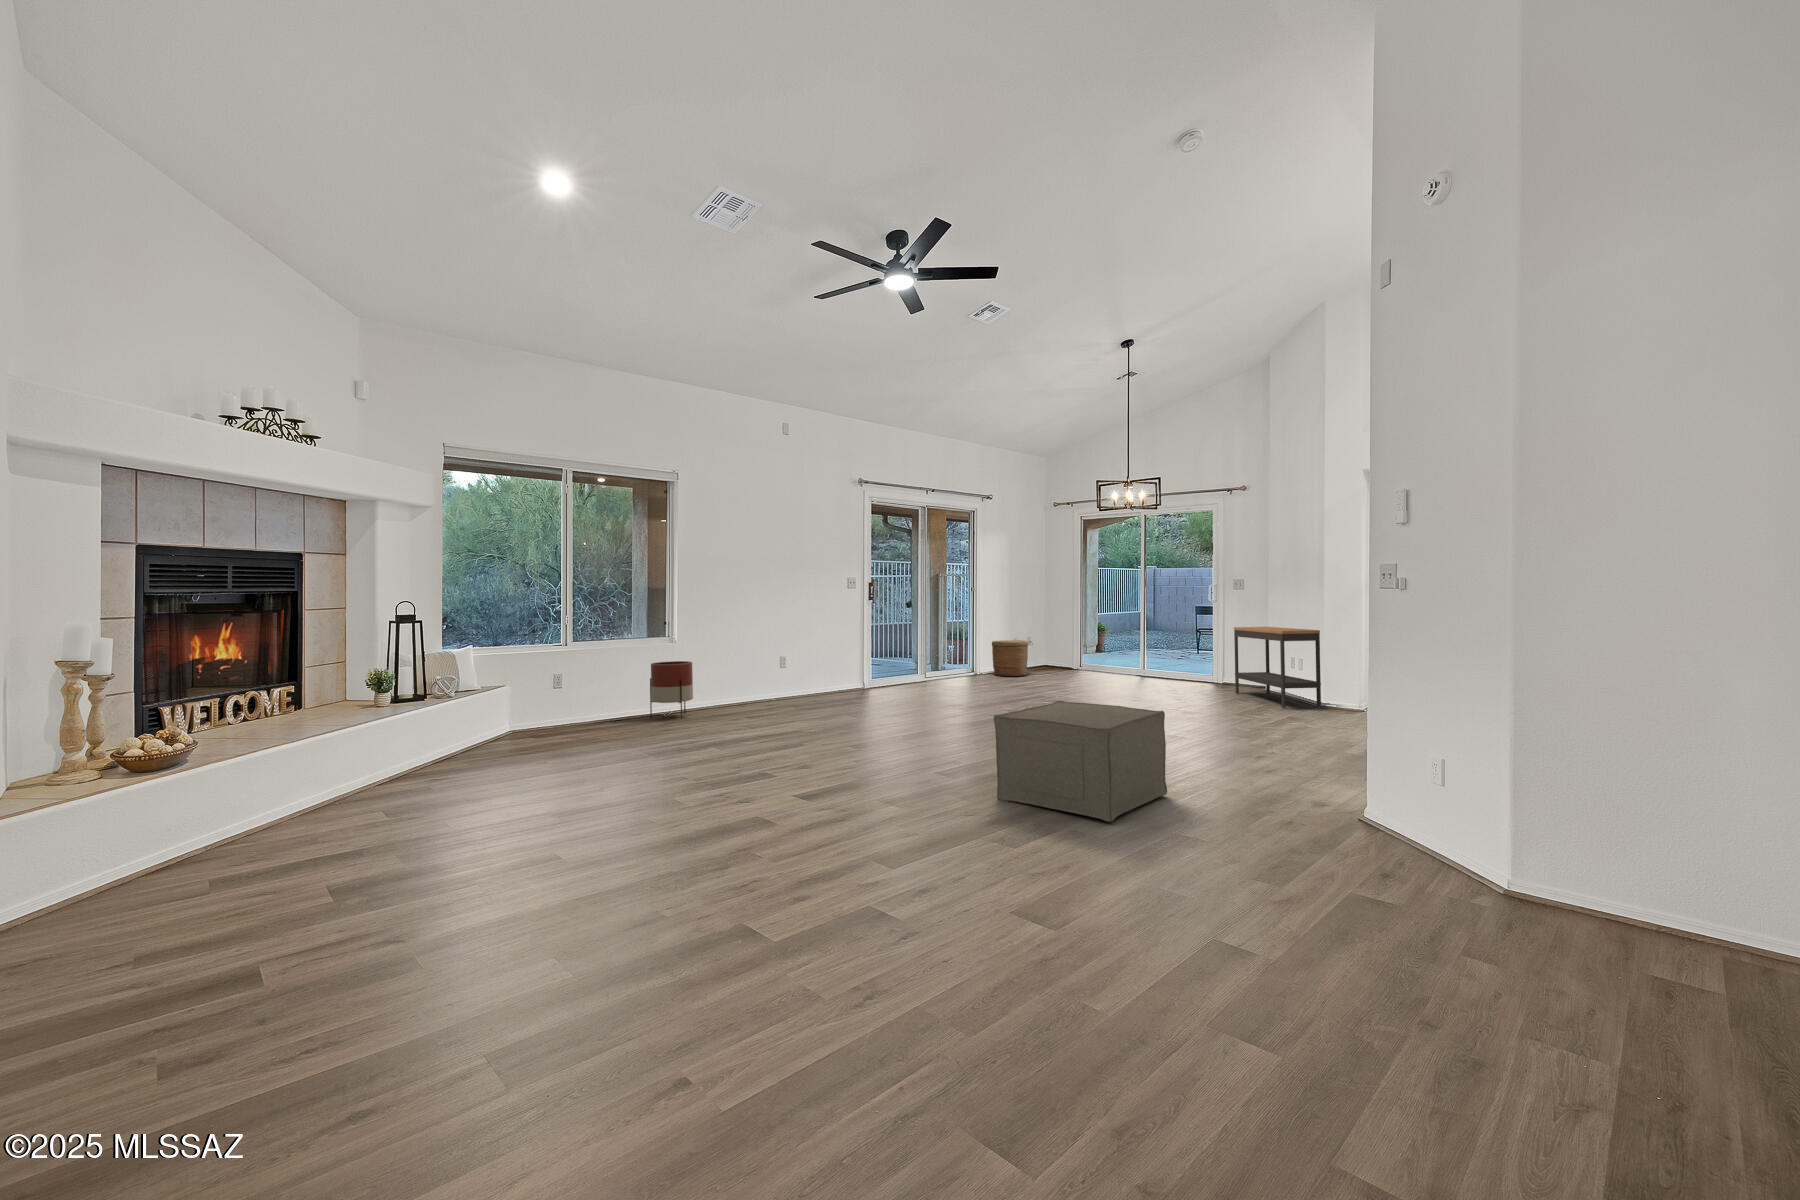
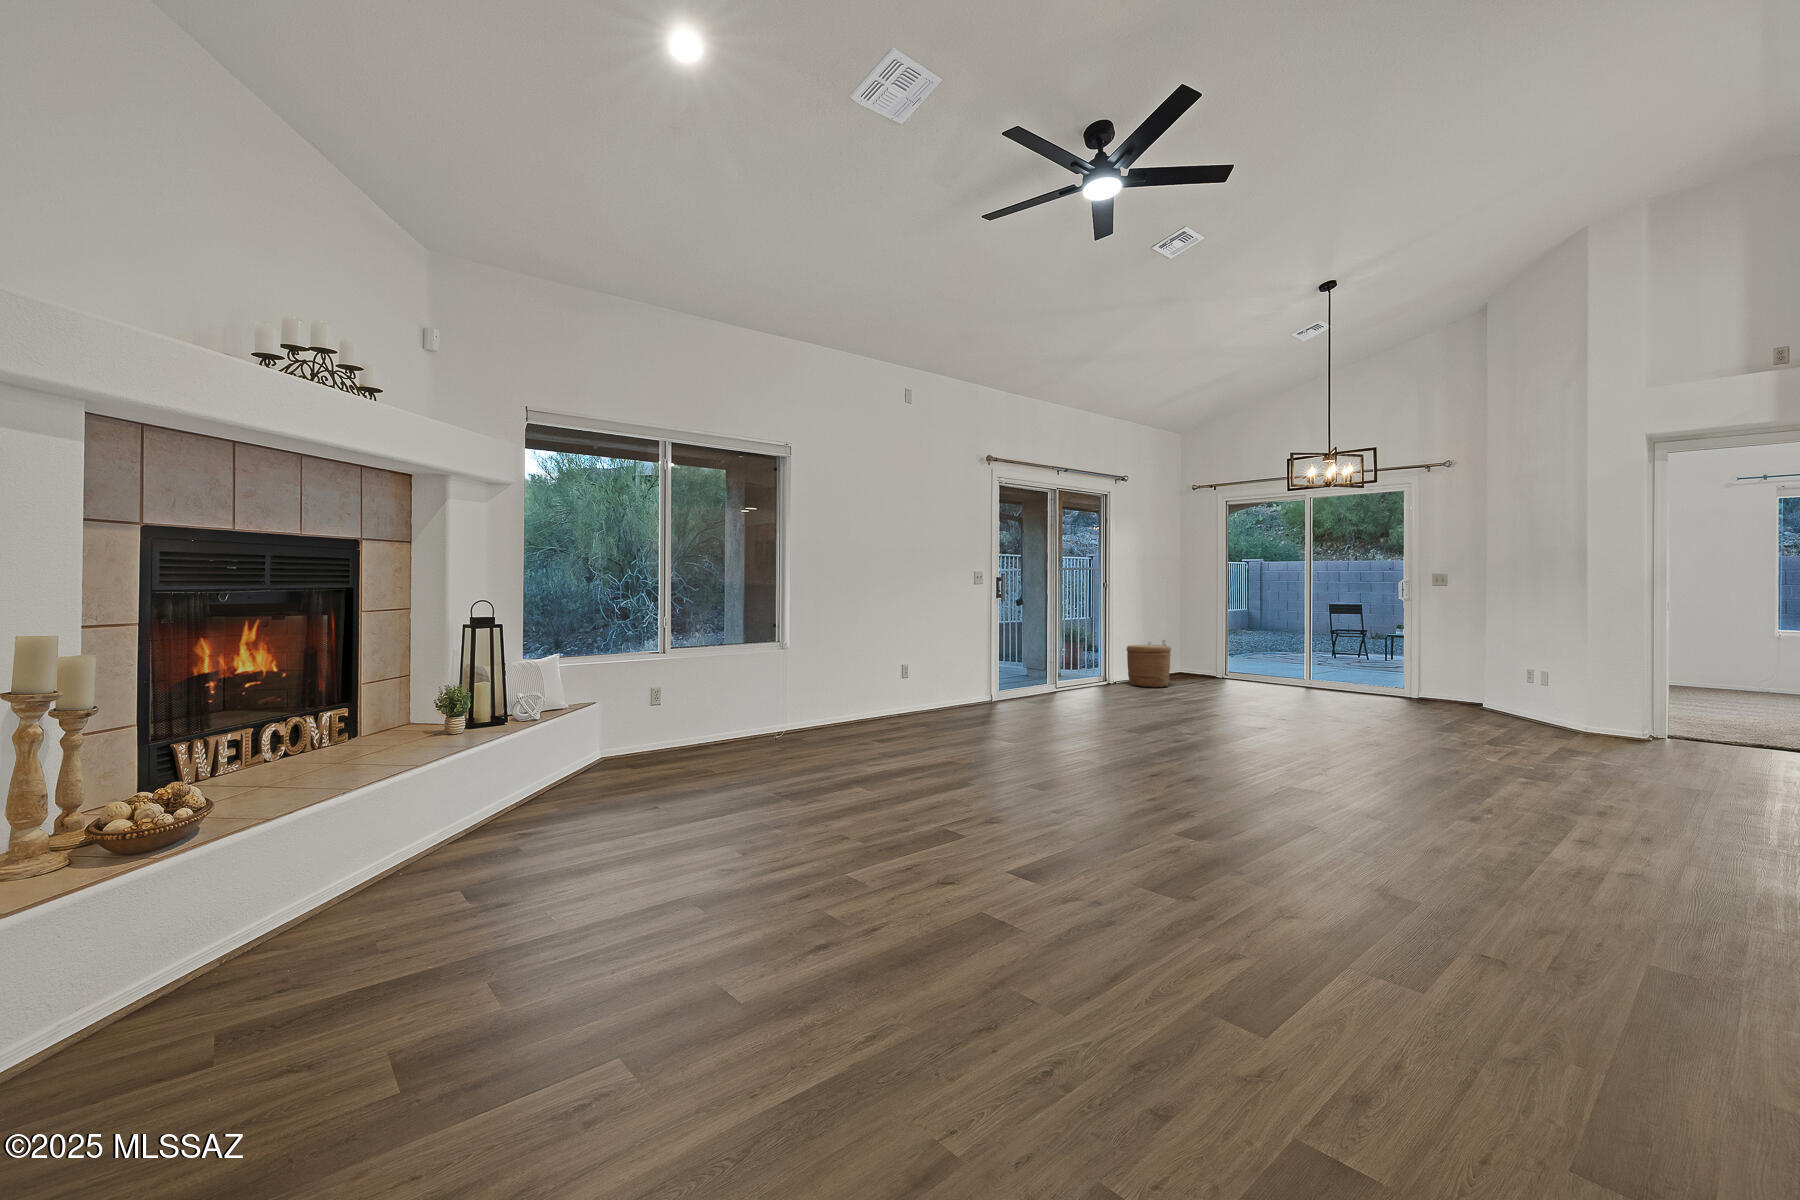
console table: present [1234,627,1321,708] -> none [1448,634,1589,738]
planter: present [650,661,693,719] -> none [760,672,810,743]
ottoman: present [994,701,1167,822] -> none [1300,744,1555,947]

